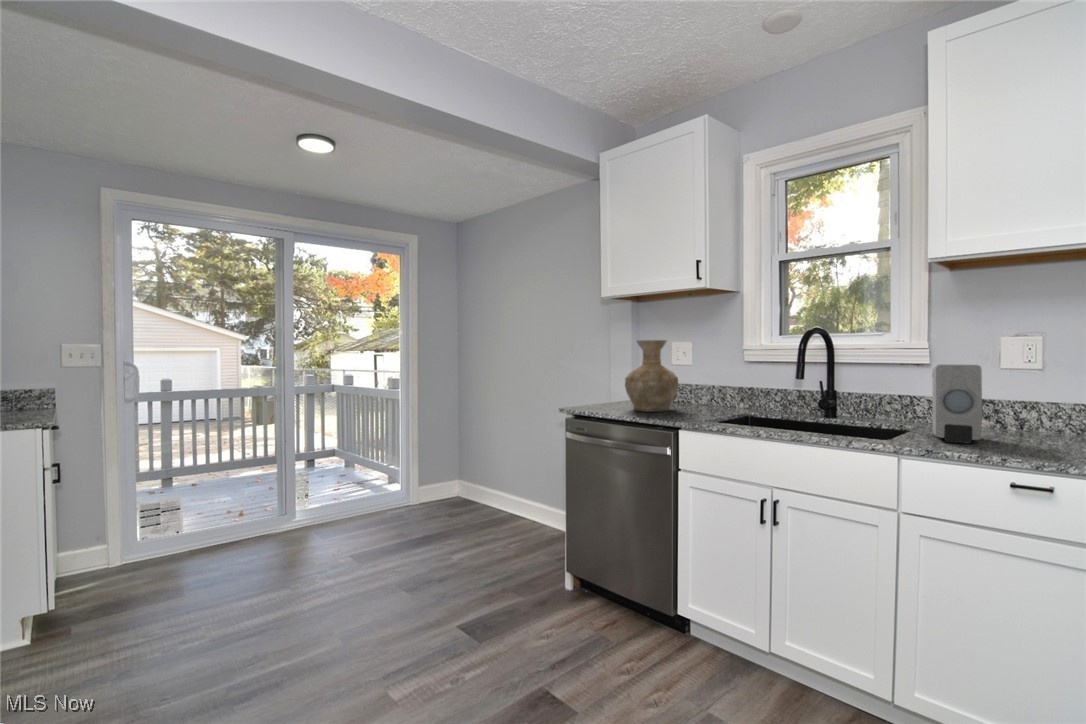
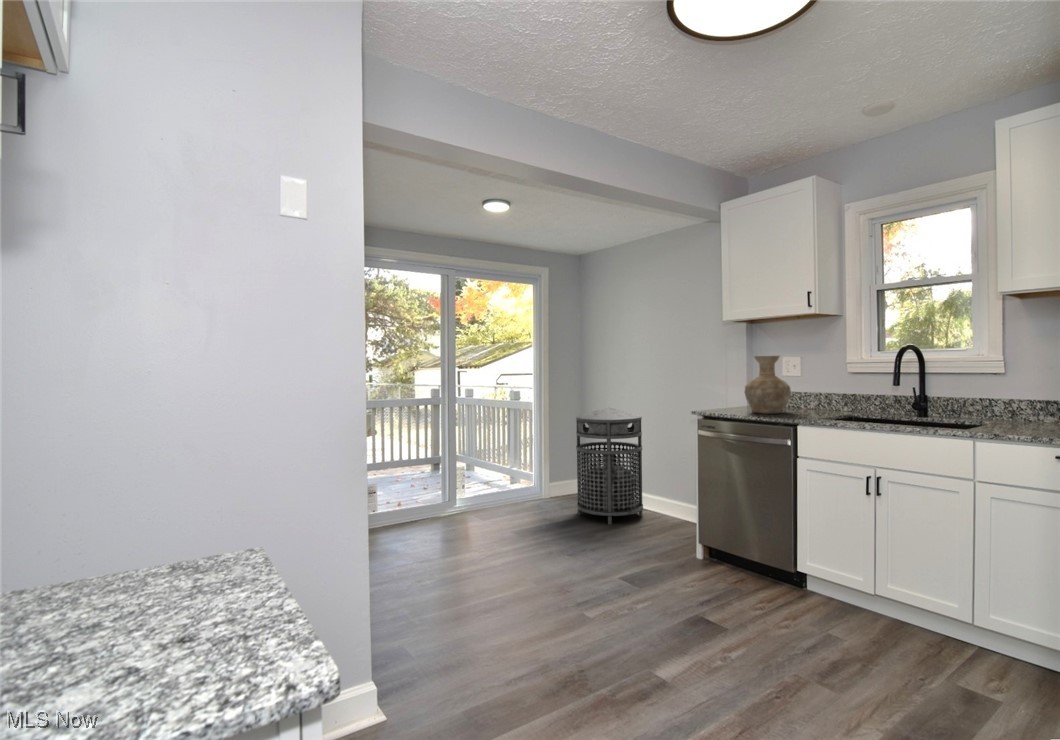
soap dispenser: present [932,364,982,443] -> none [1004,373,1040,431]
trash can: none [450,400,526,538] -> present [576,407,643,525]

